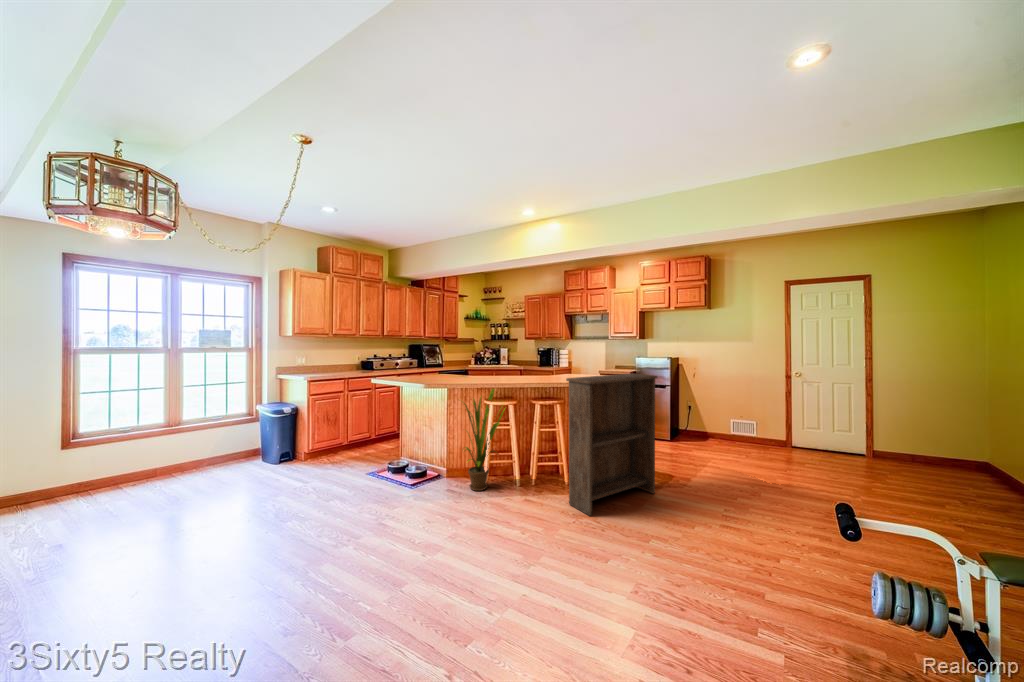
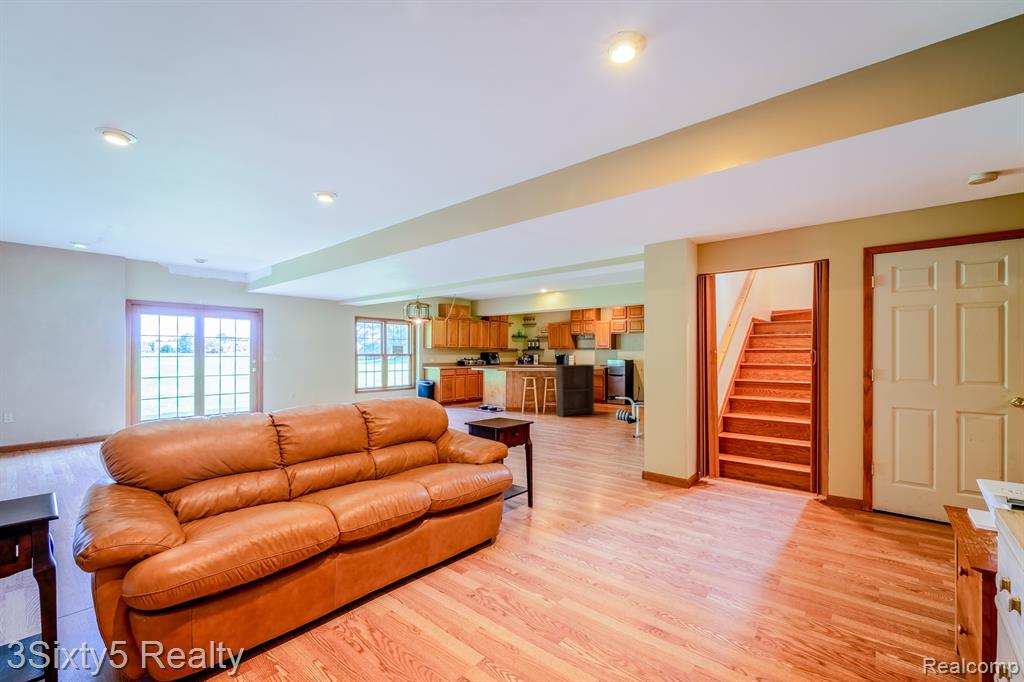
house plant: present [464,389,504,491] -> none [511,370,533,413]

